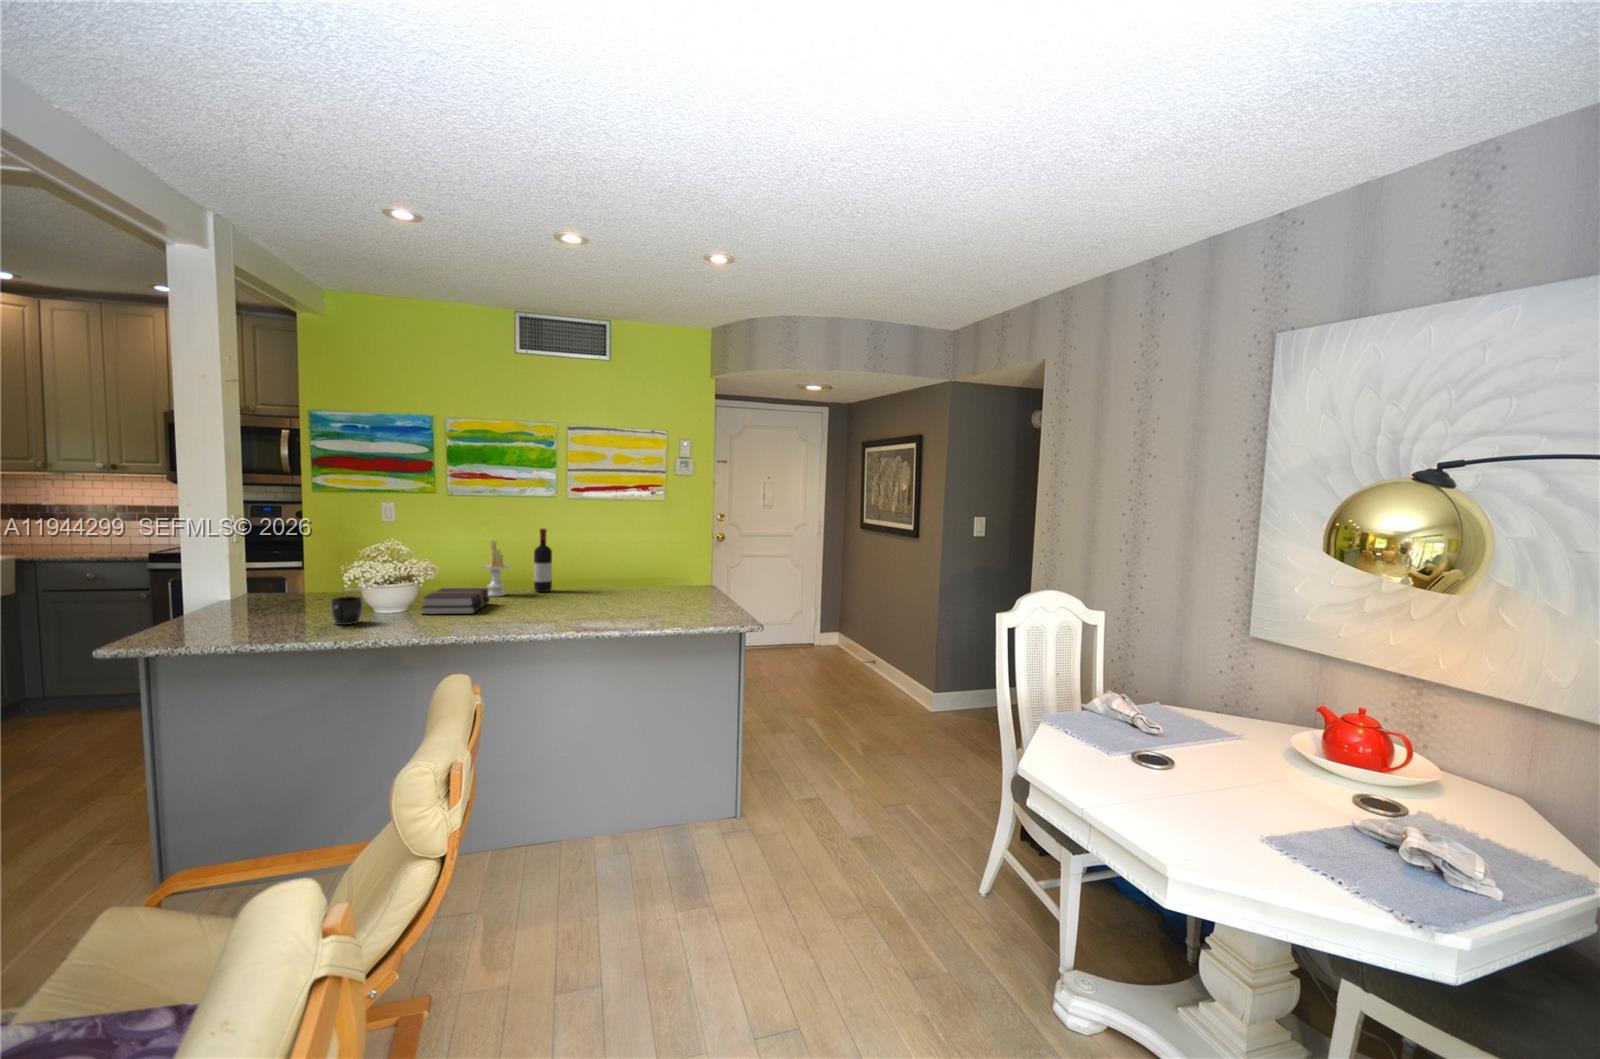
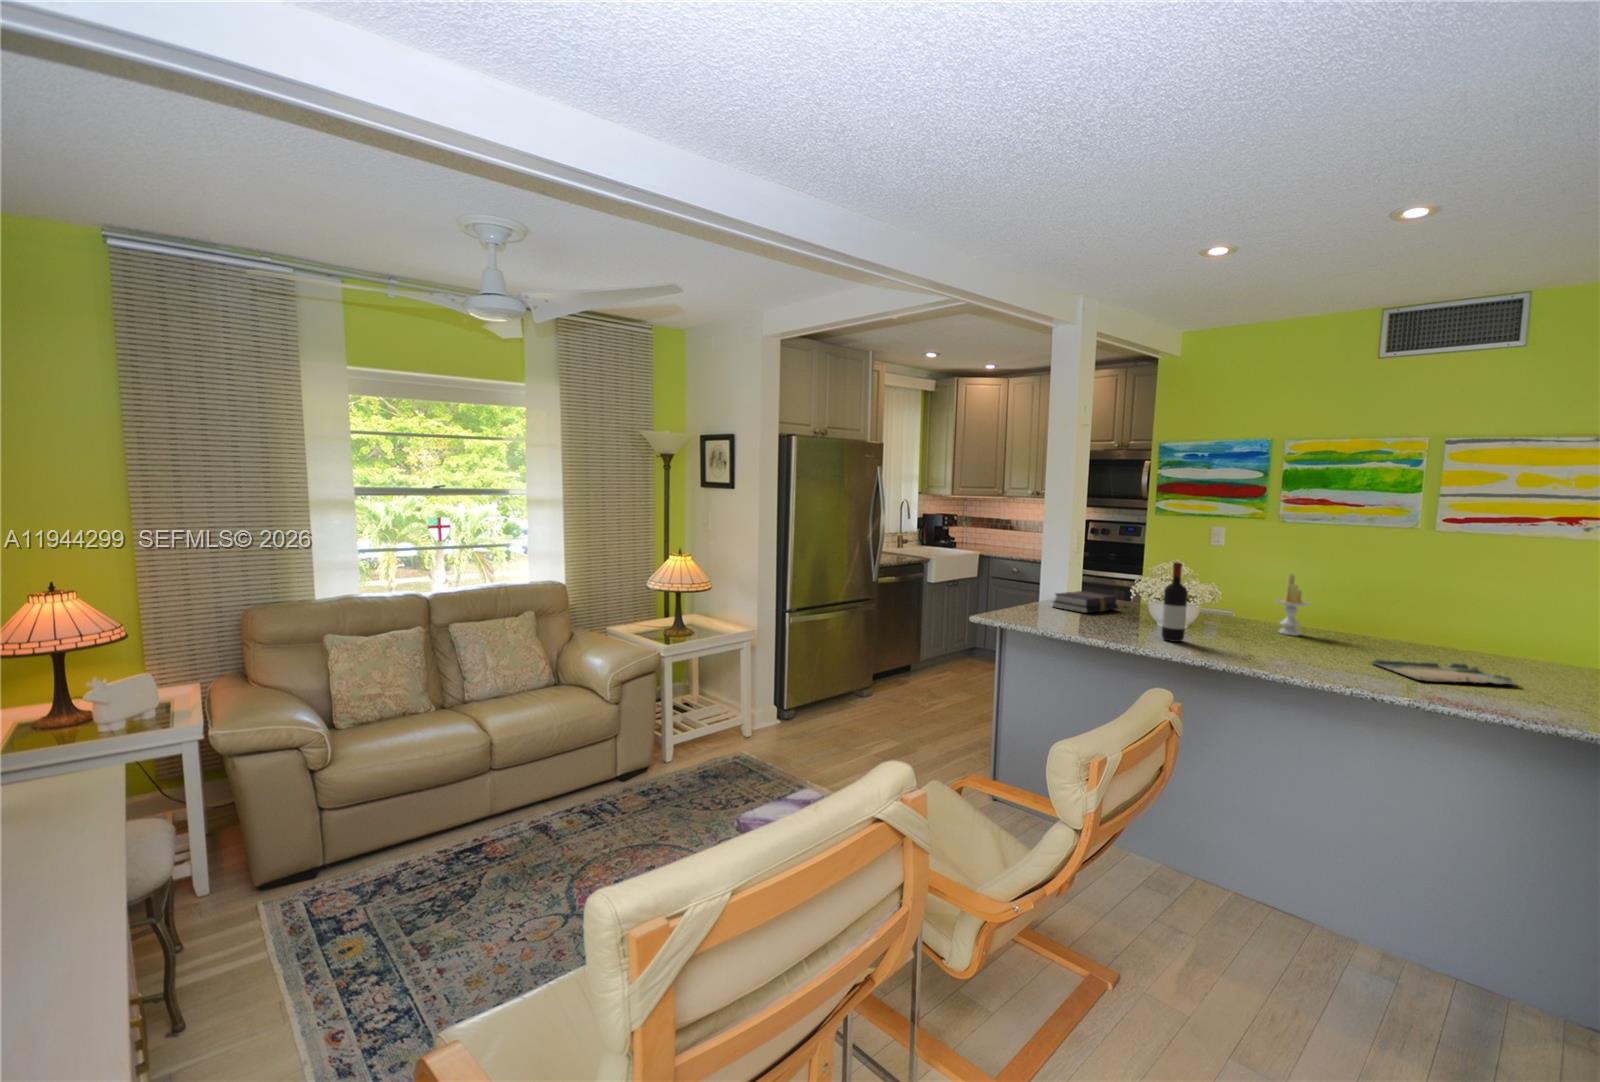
wine bottle: present [534,529,552,592] -> present [1162,562,1188,642]
book: present [422,588,490,615] -> present [1053,591,1118,613]
tray: none [578,594,667,614] -> present [1372,659,1516,685]
mug: present [331,596,363,625] -> none [1115,606,1140,631]

